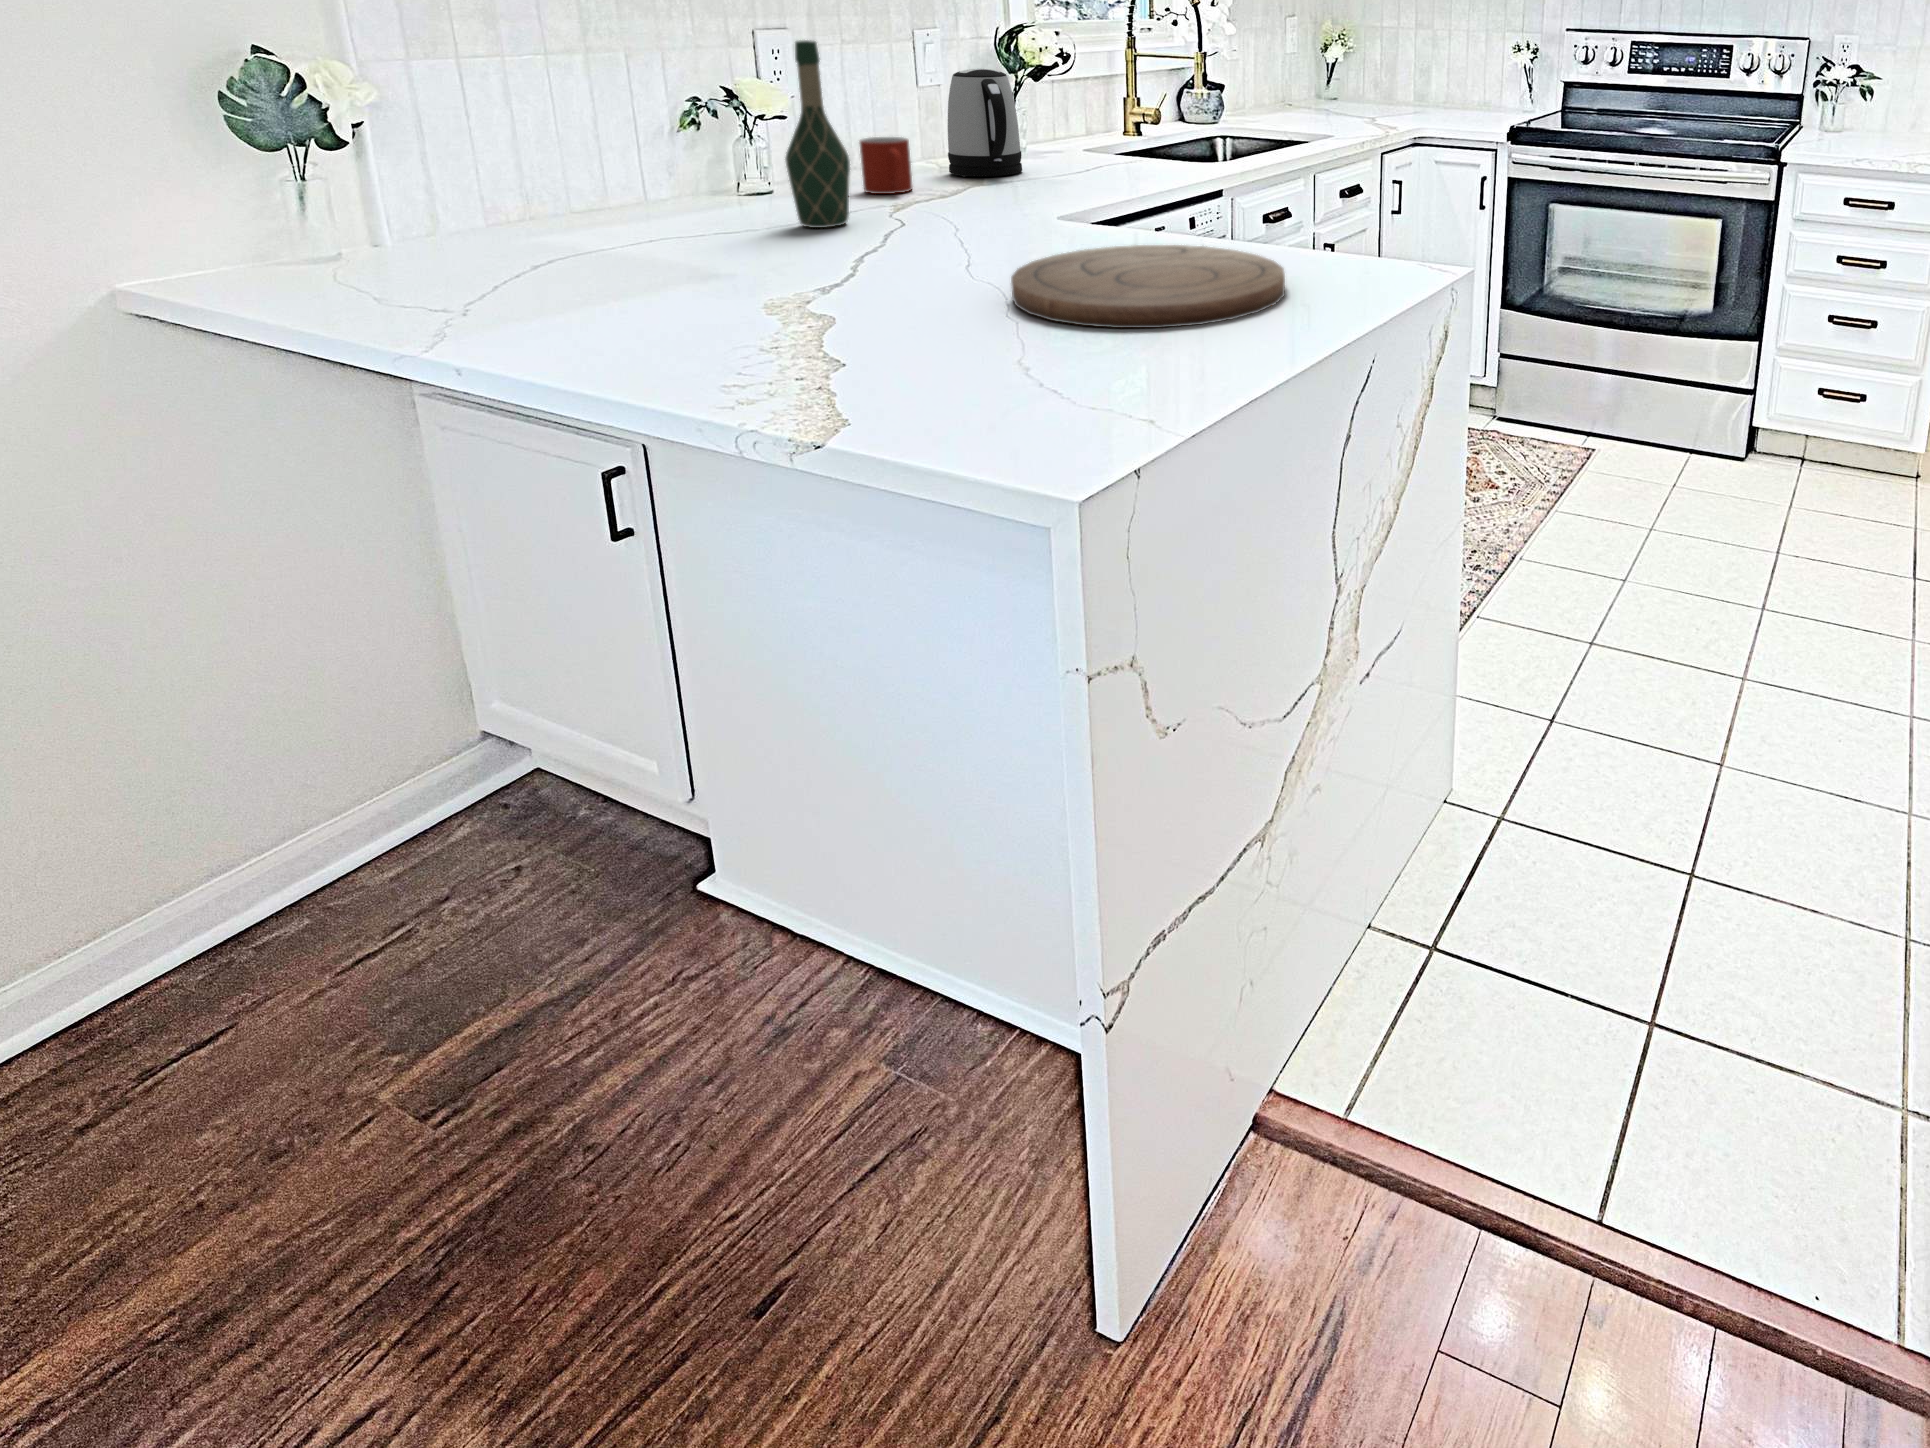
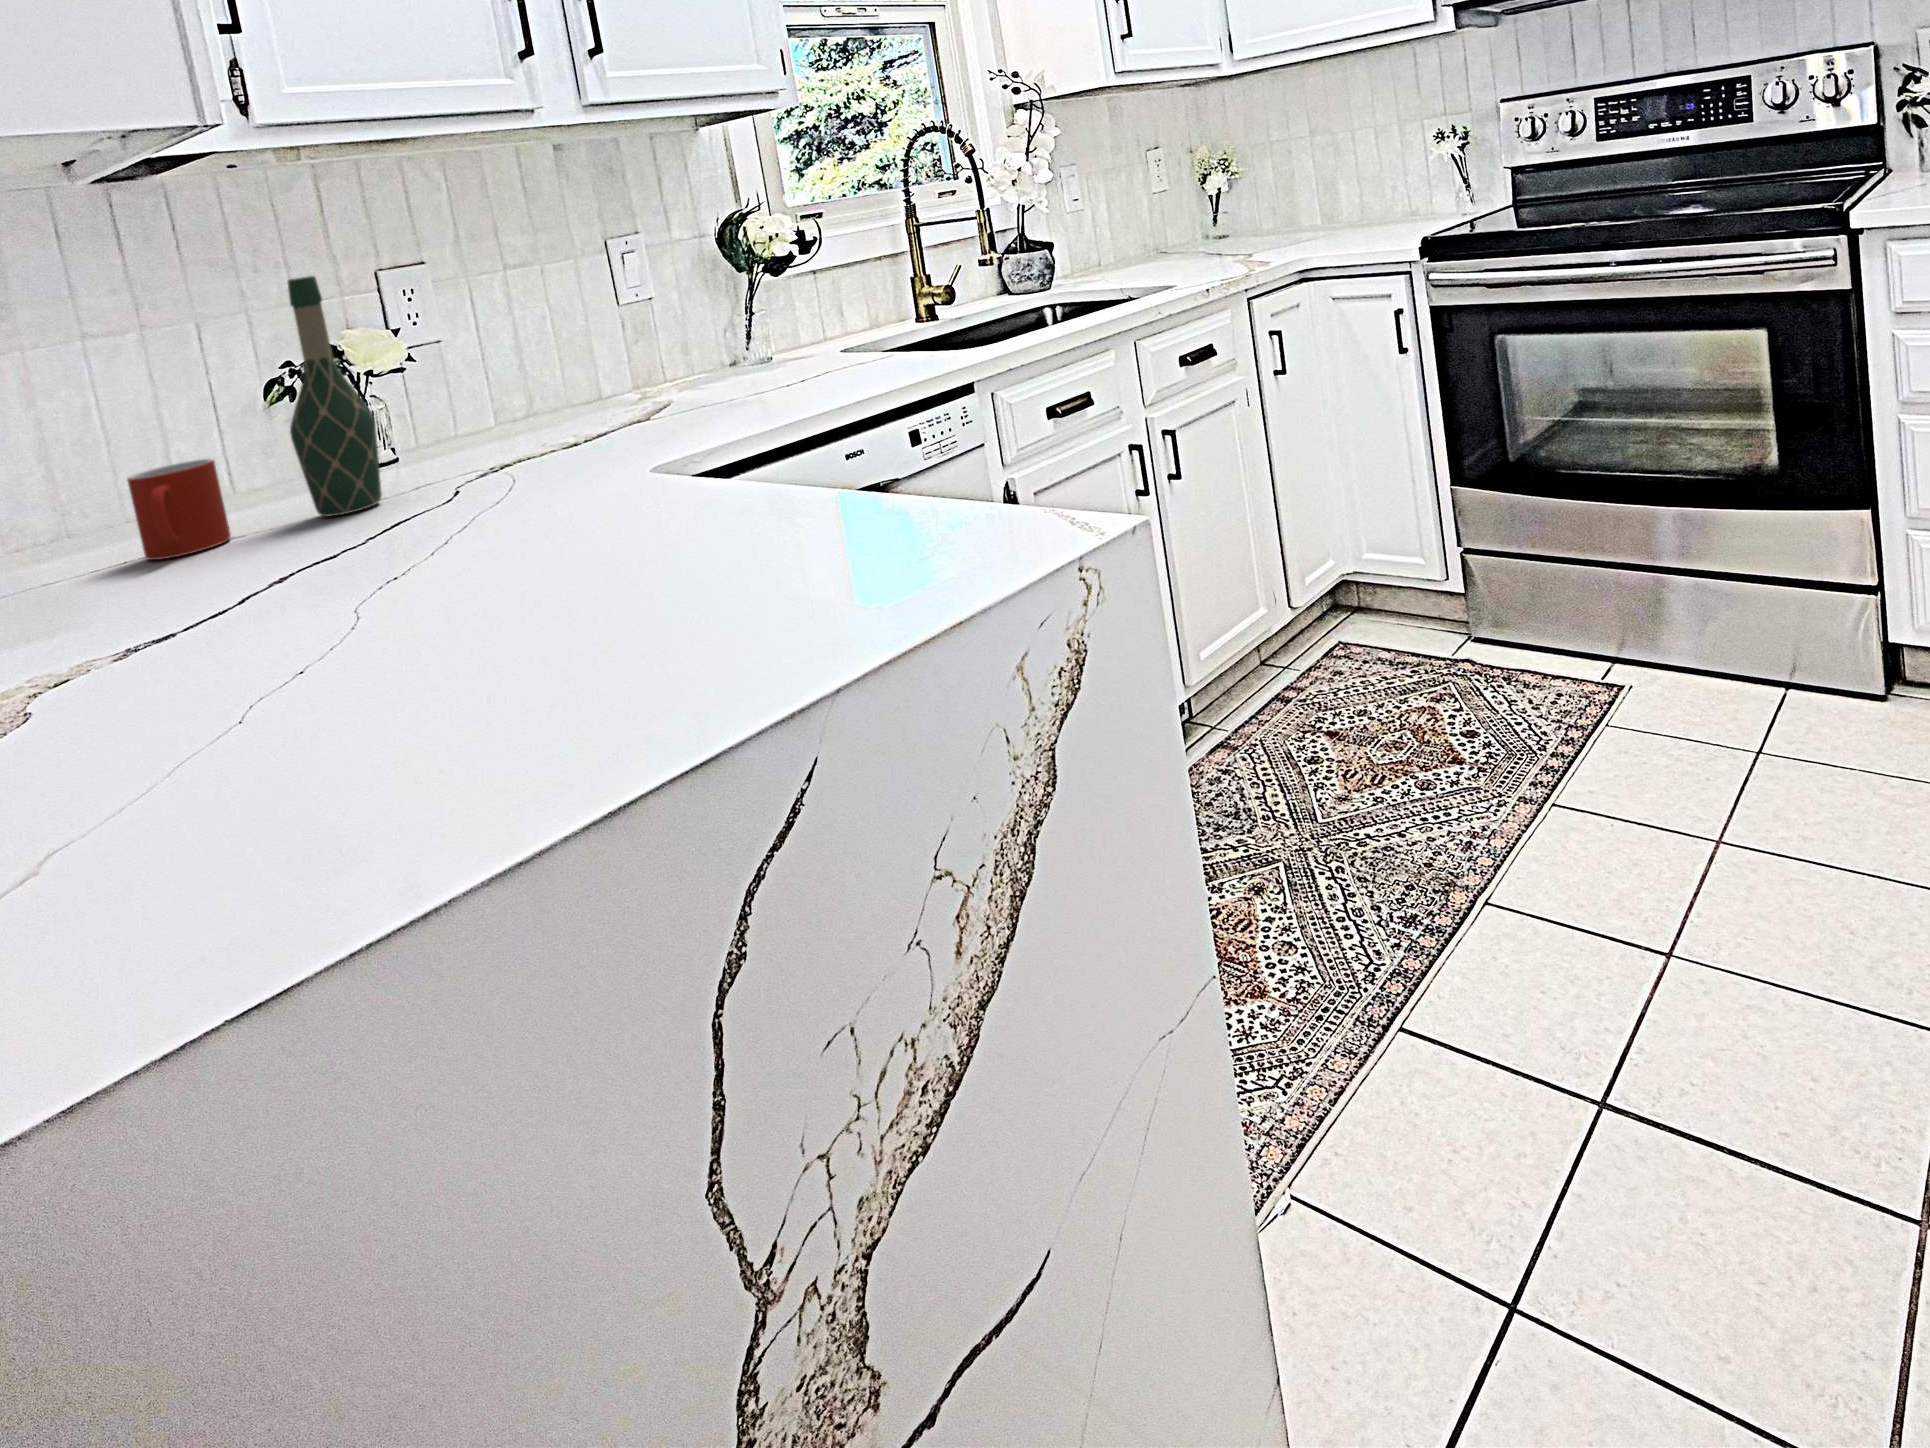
kettle: present [948,68,1022,177] -> none [613,273,714,410]
mug: present [859,137,912,194] -> present [127,459,231,560]
cutting board: present [1011,245,1285,328] -> none [240,515,736,722]

